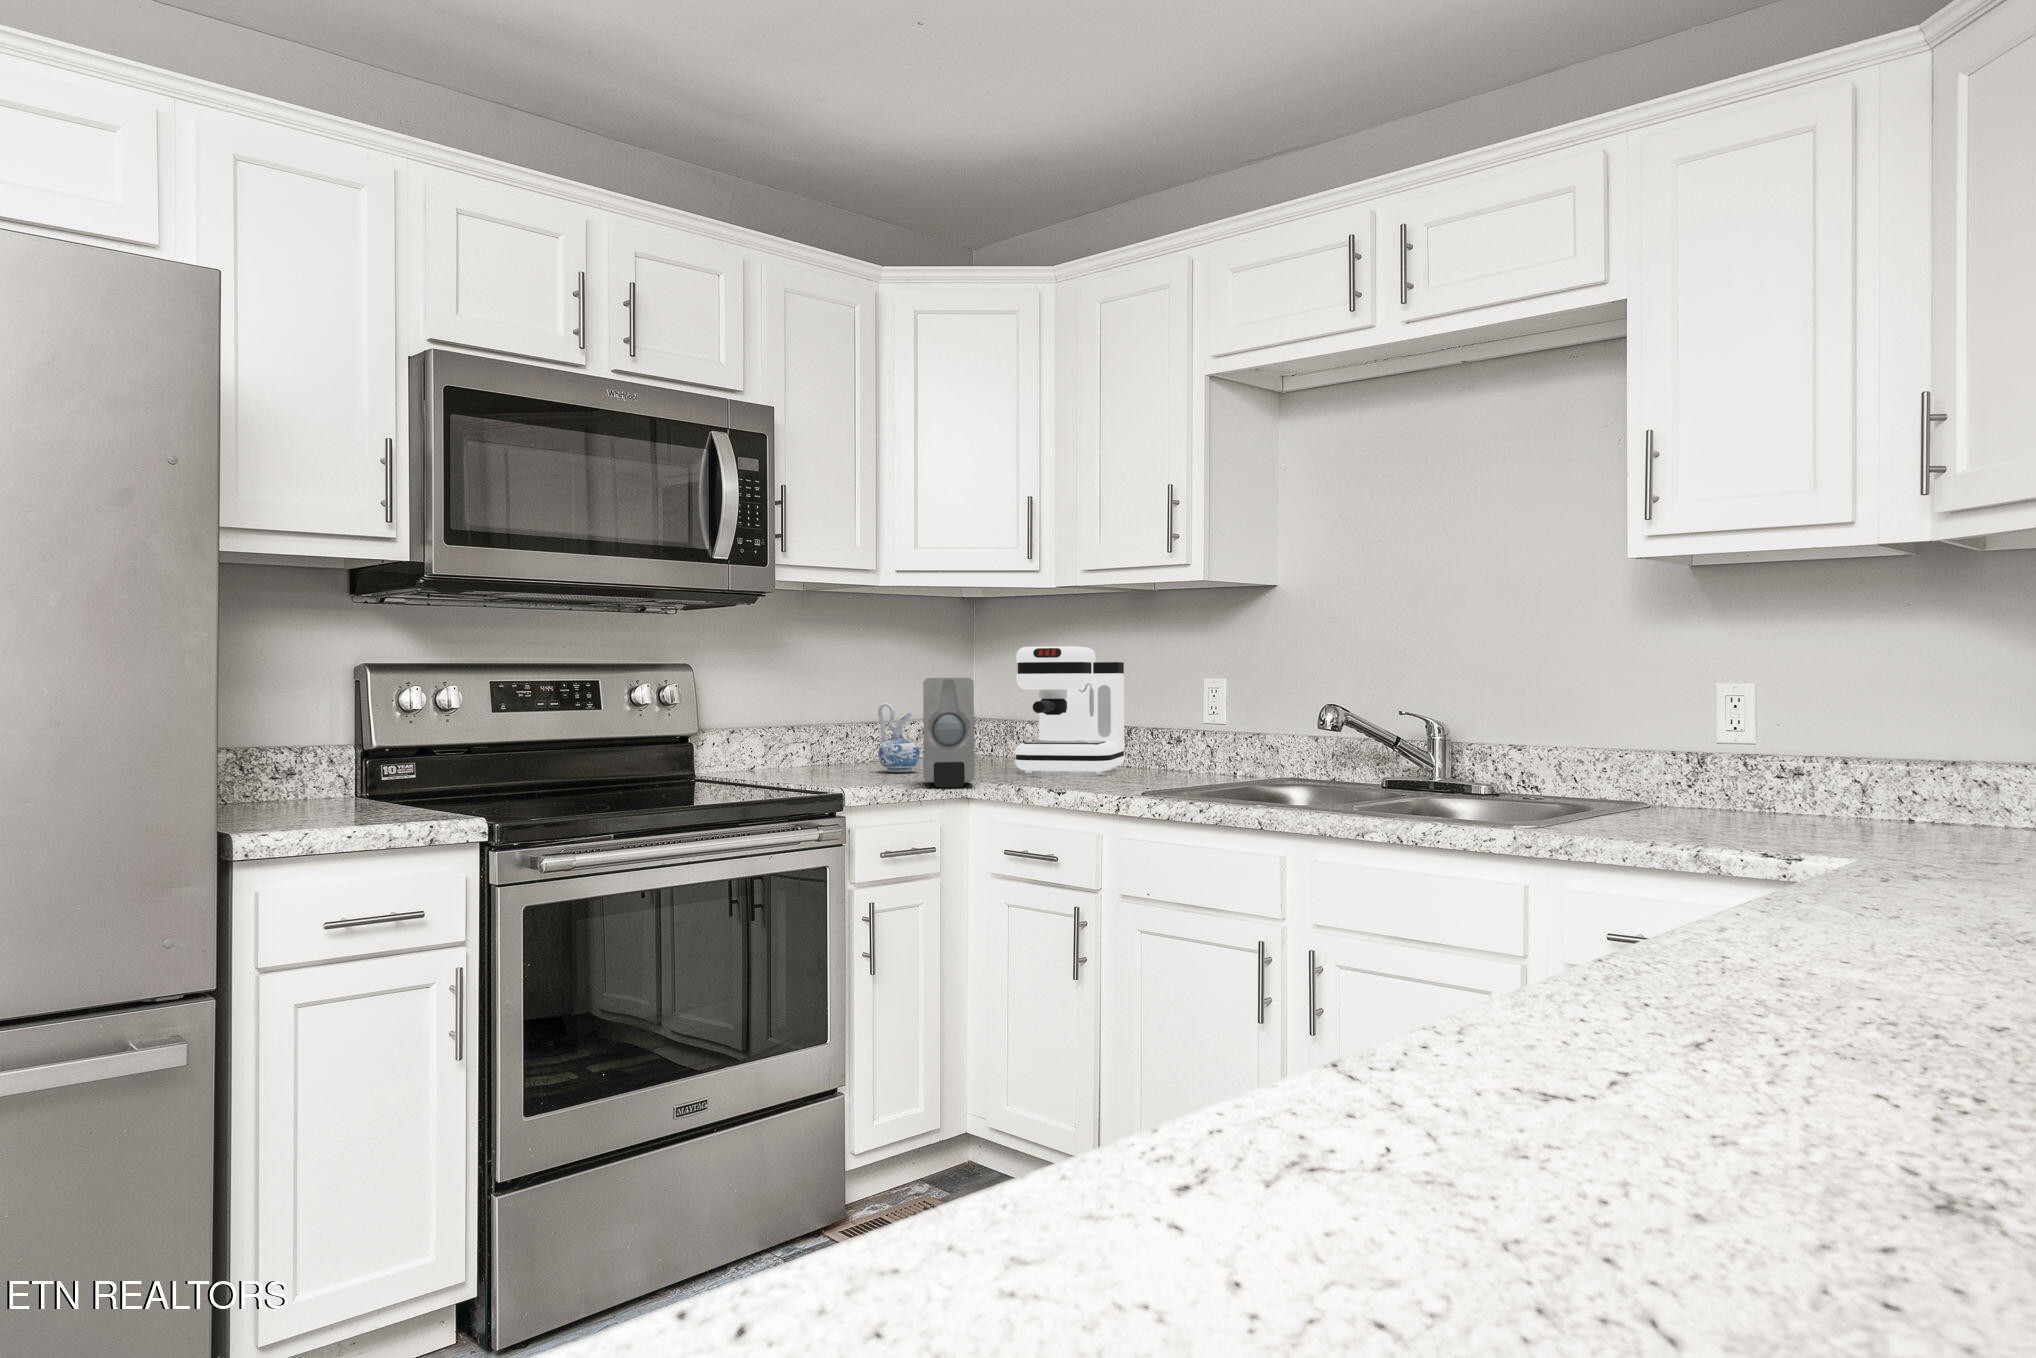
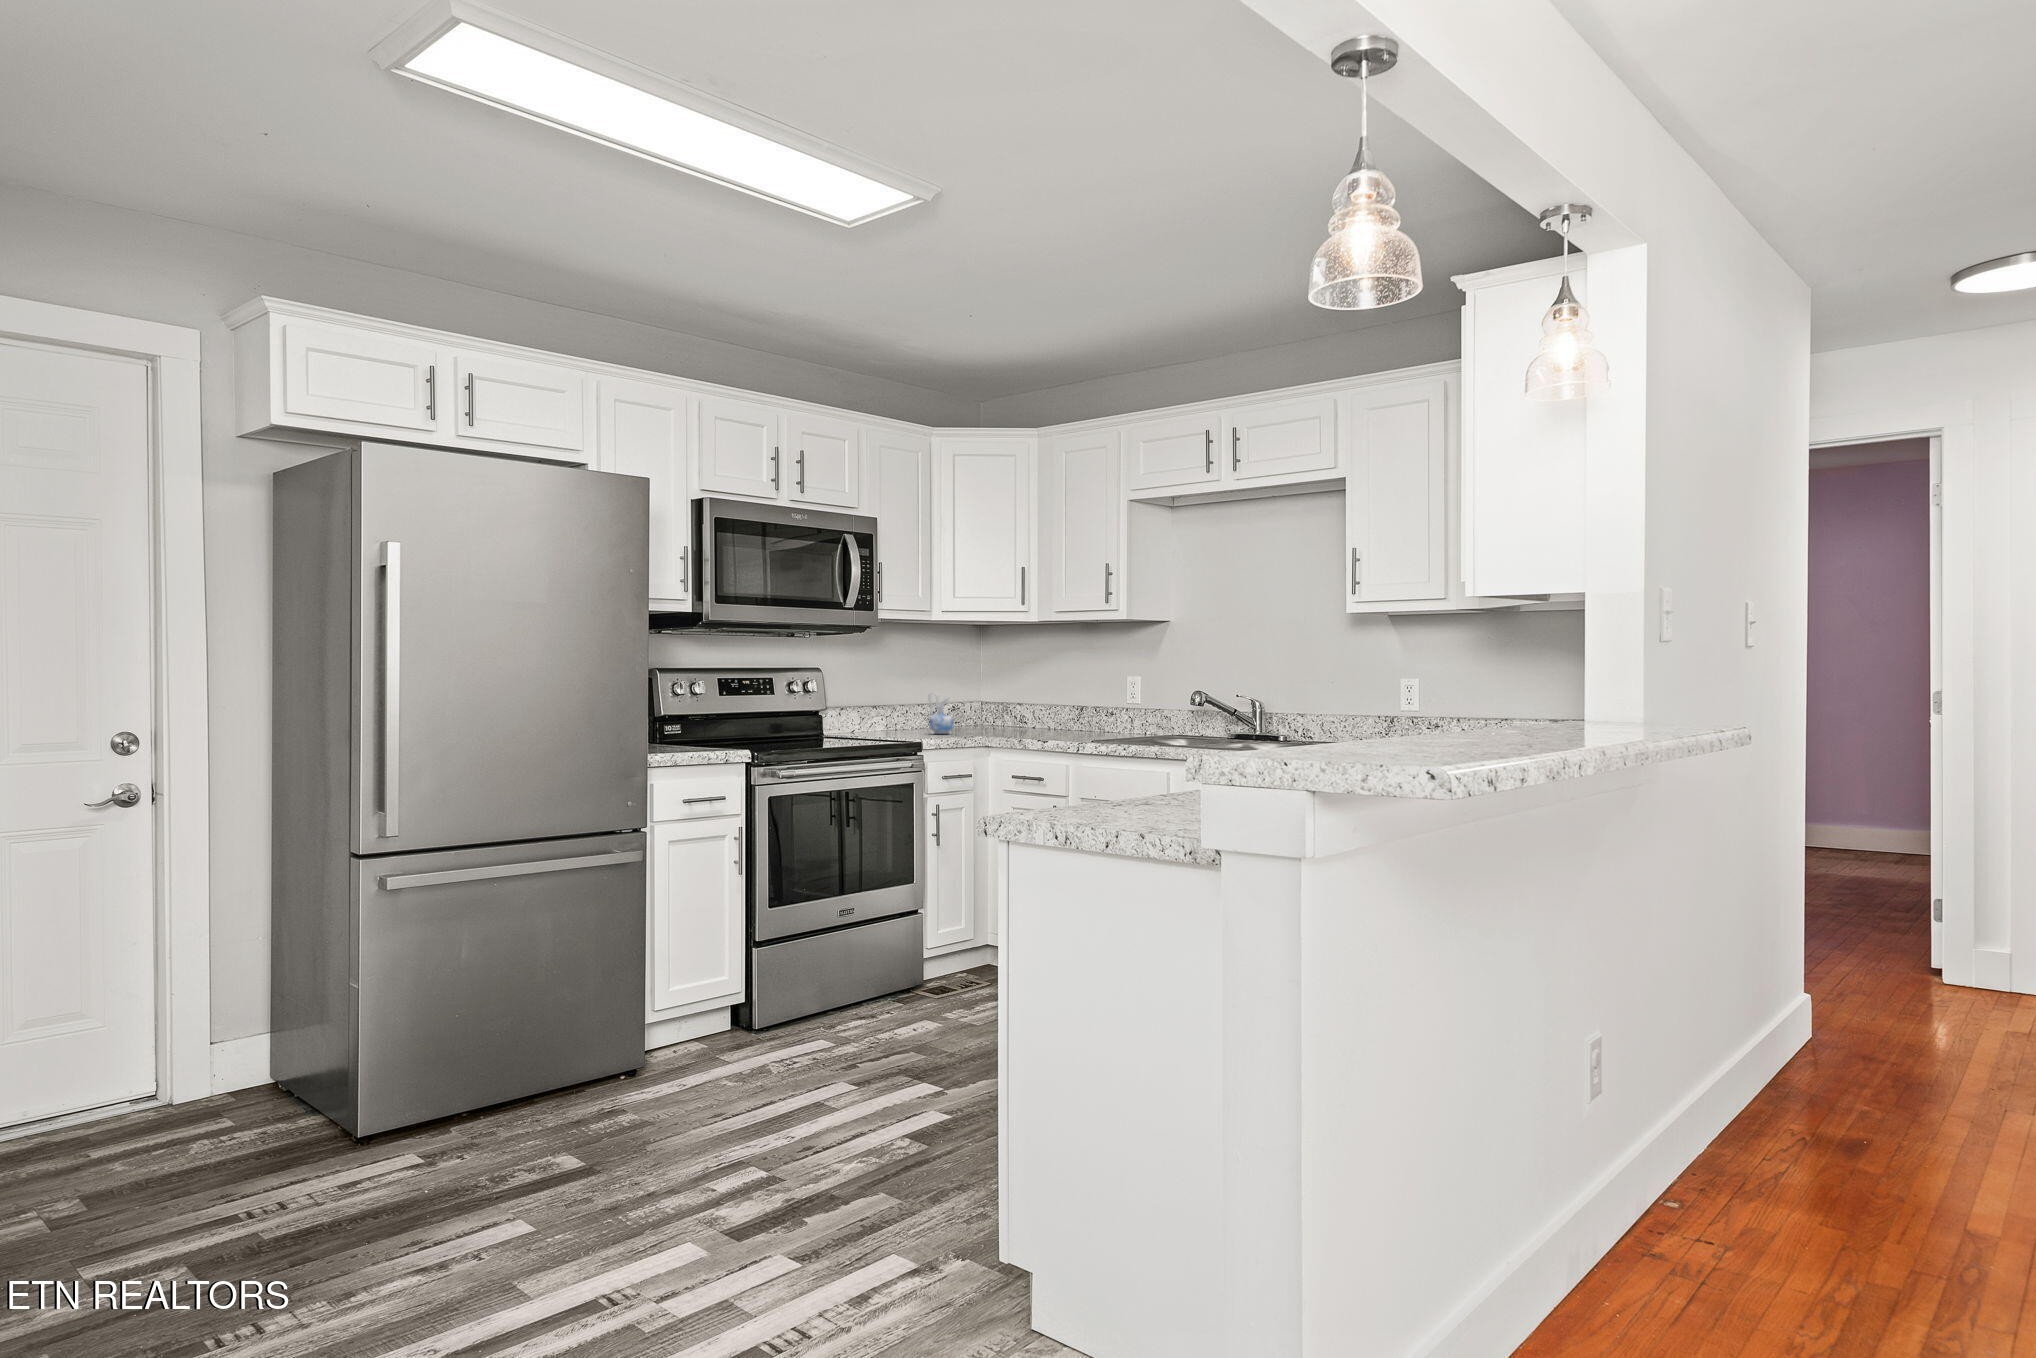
coffee maker: present [1015,646,1125,774] -> none [1013,657,1079,734]
soap dispenser: present [923,678,974,787] -> none [962,676,994,740]

